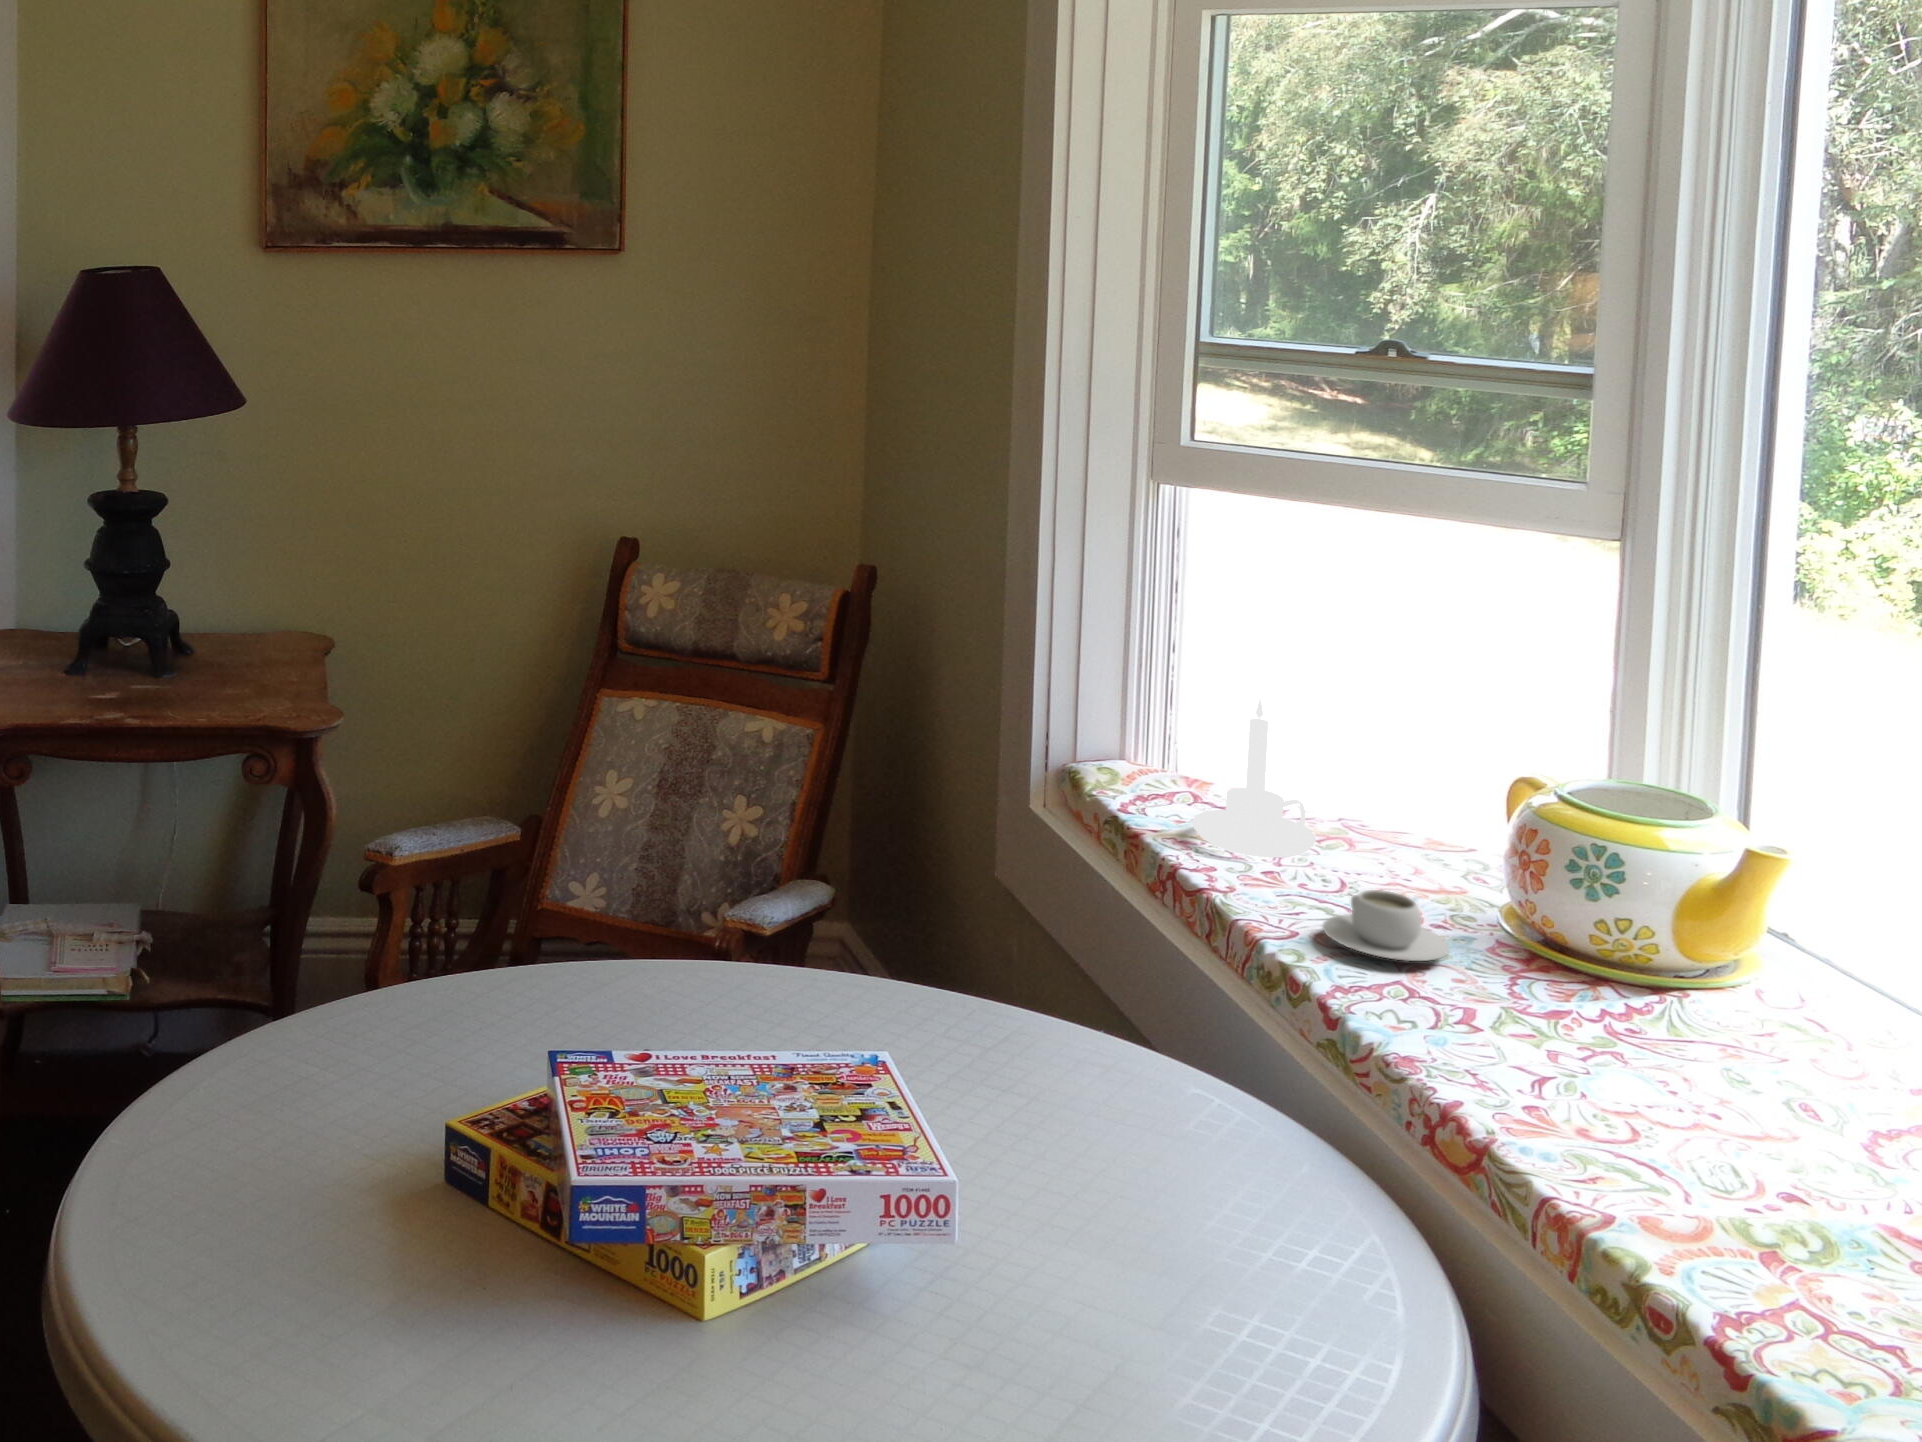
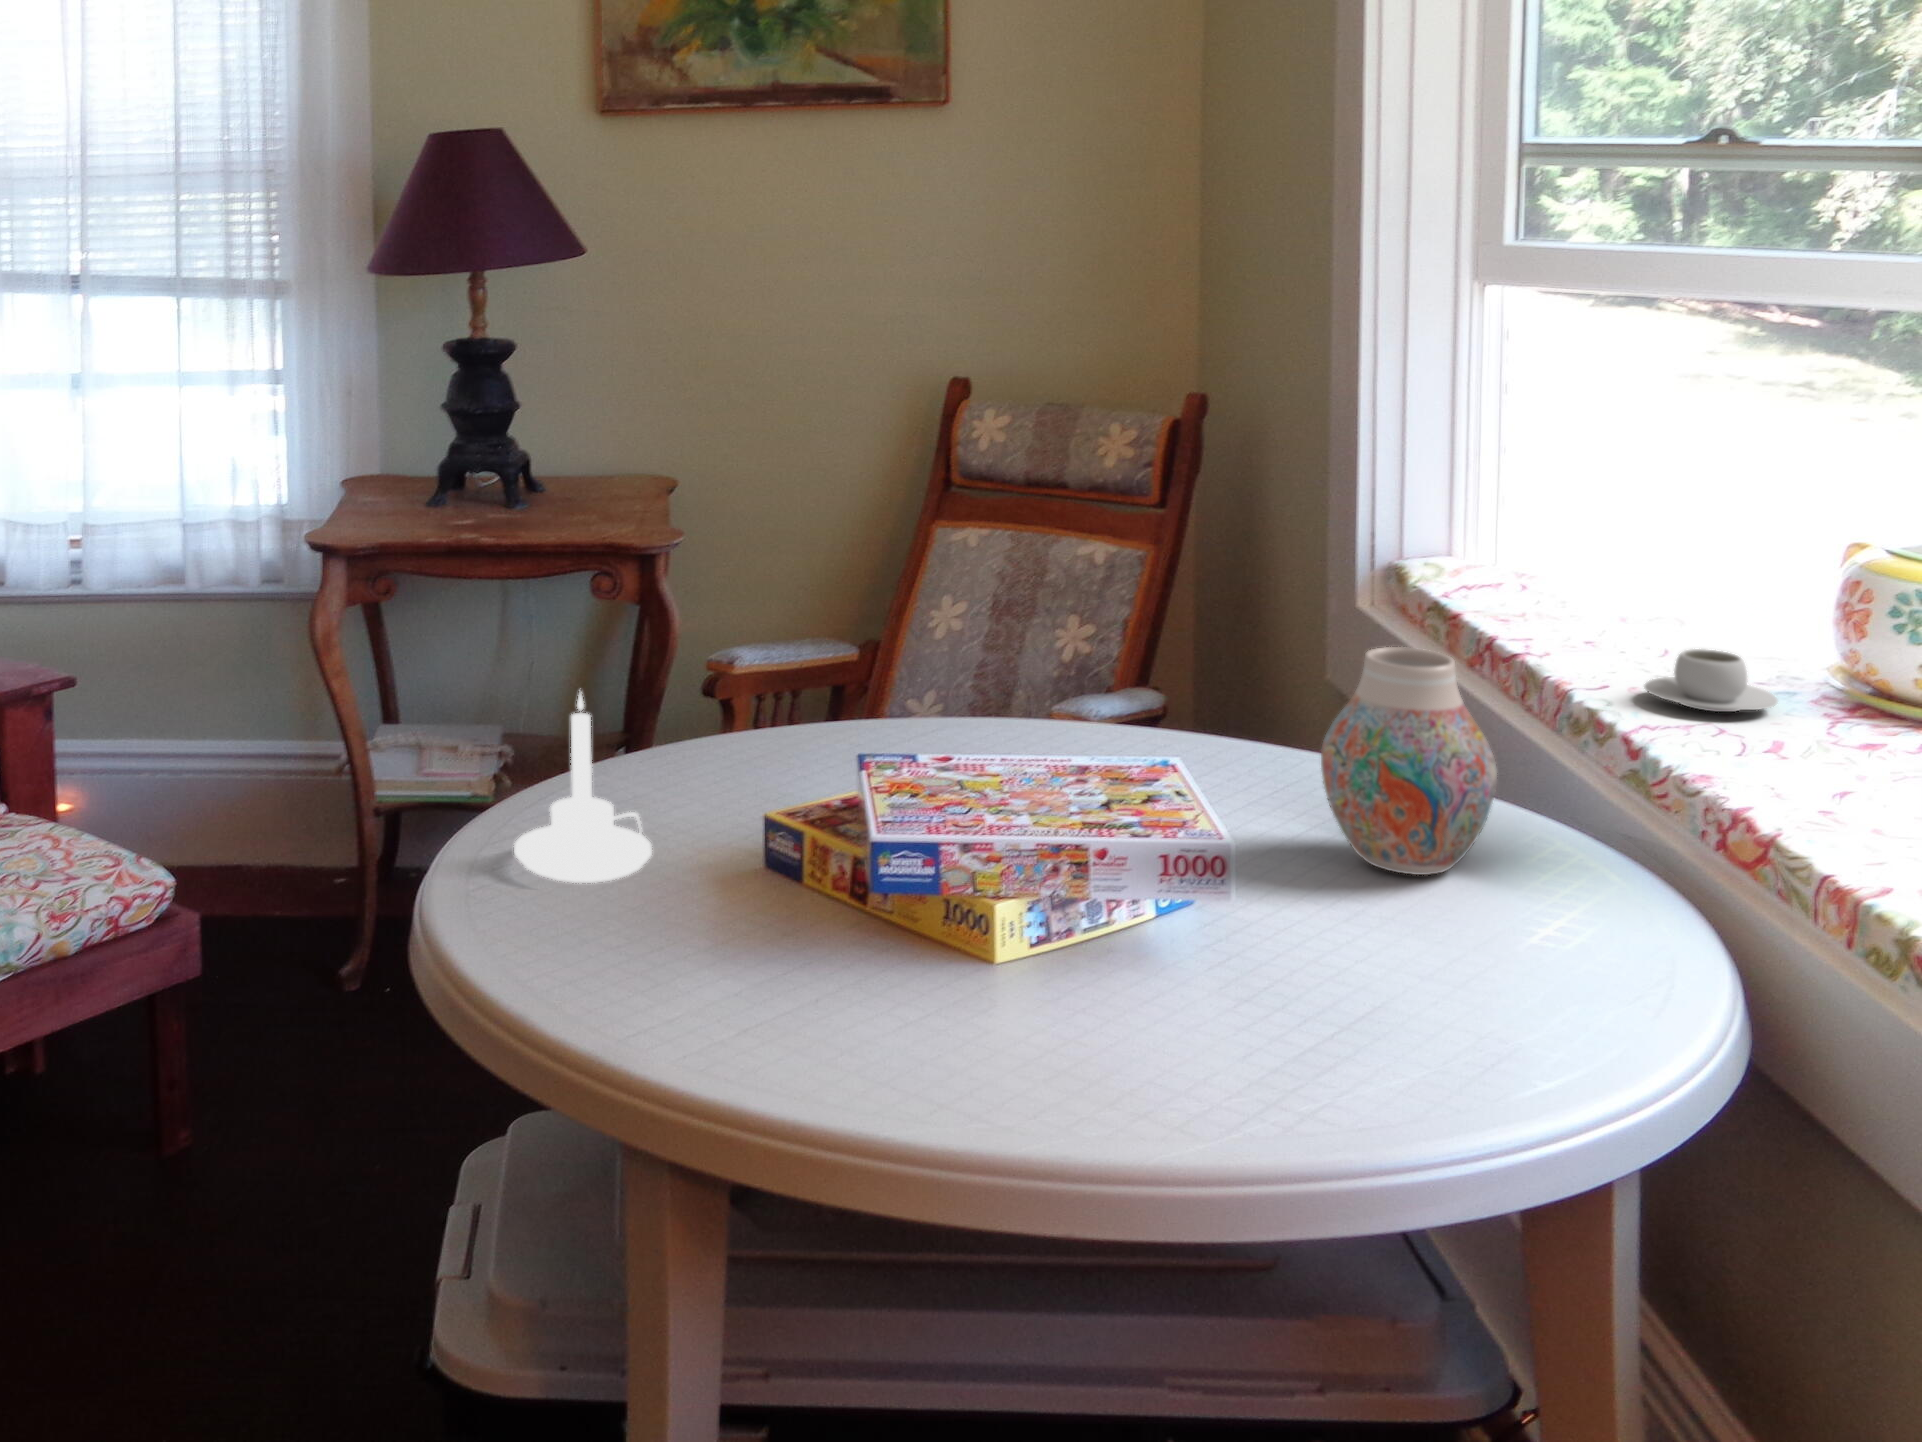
candle holder: present [1192,700,1316,858] -> present [514,693,652,883]
vase: none [1035,926,1213,1179] -> present [1321,647,1497,875]

